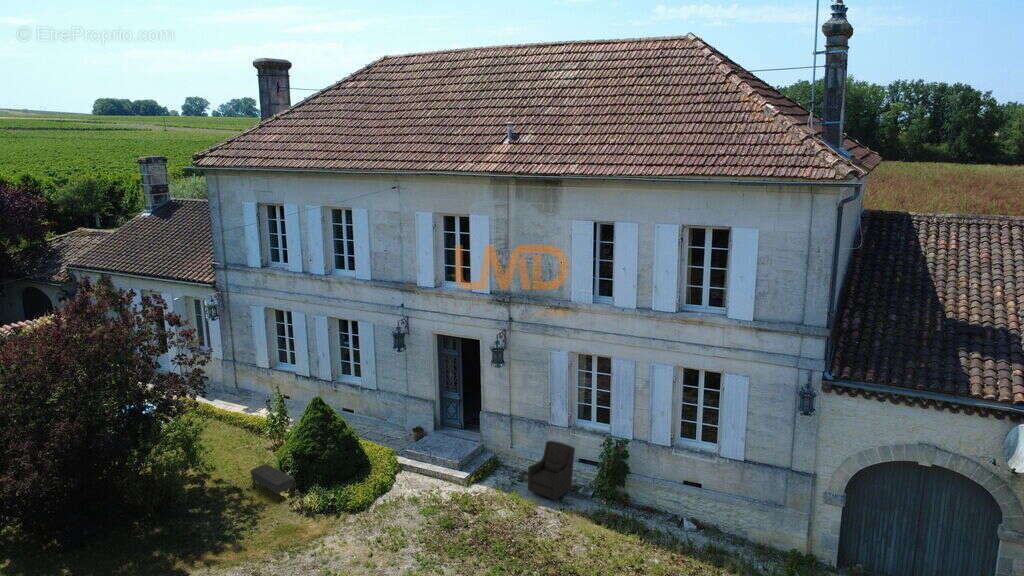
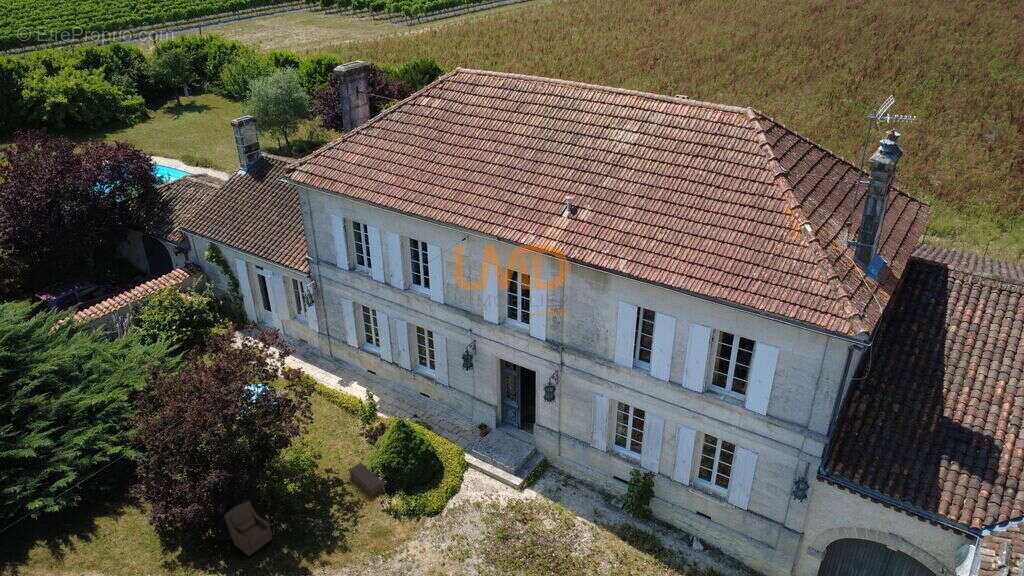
chair: present [528,441,575,499] -> present [224,501,273,556]

